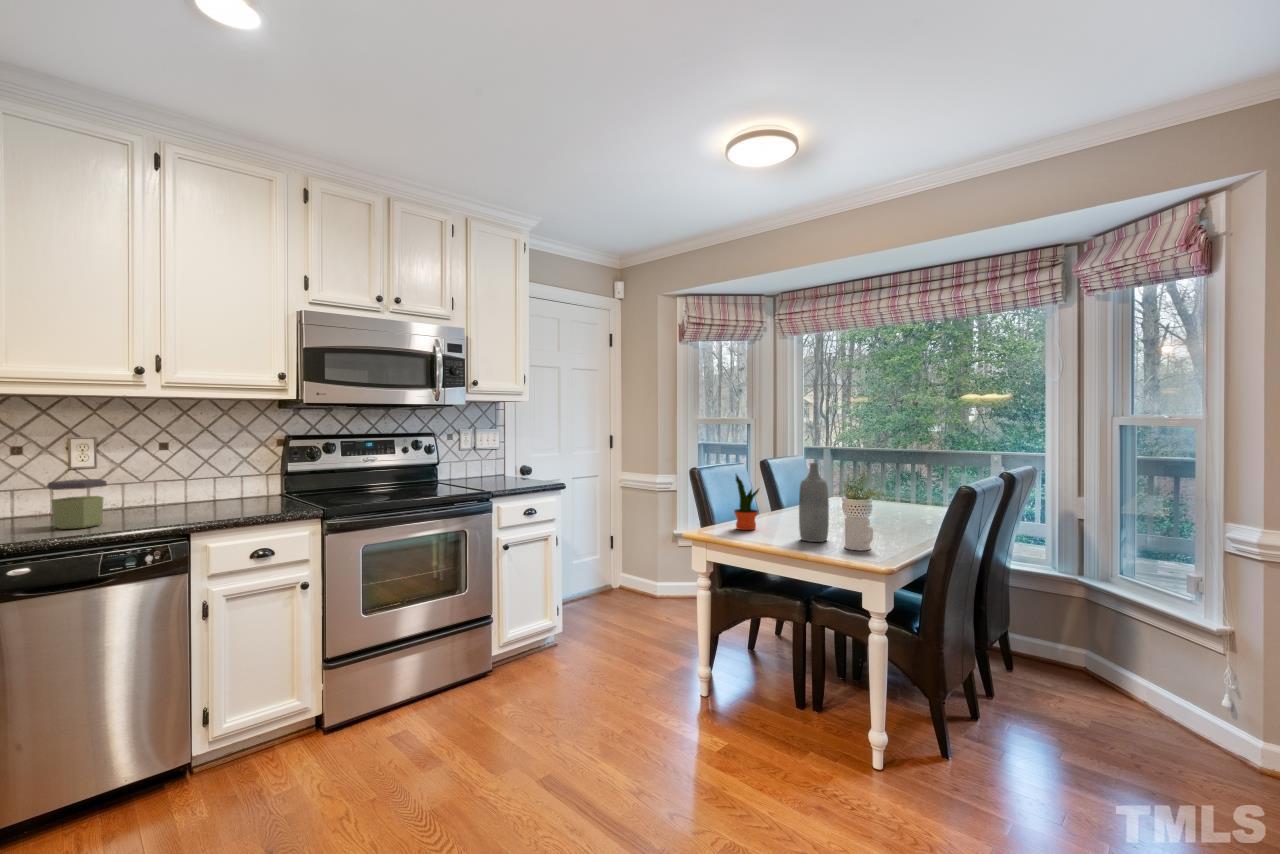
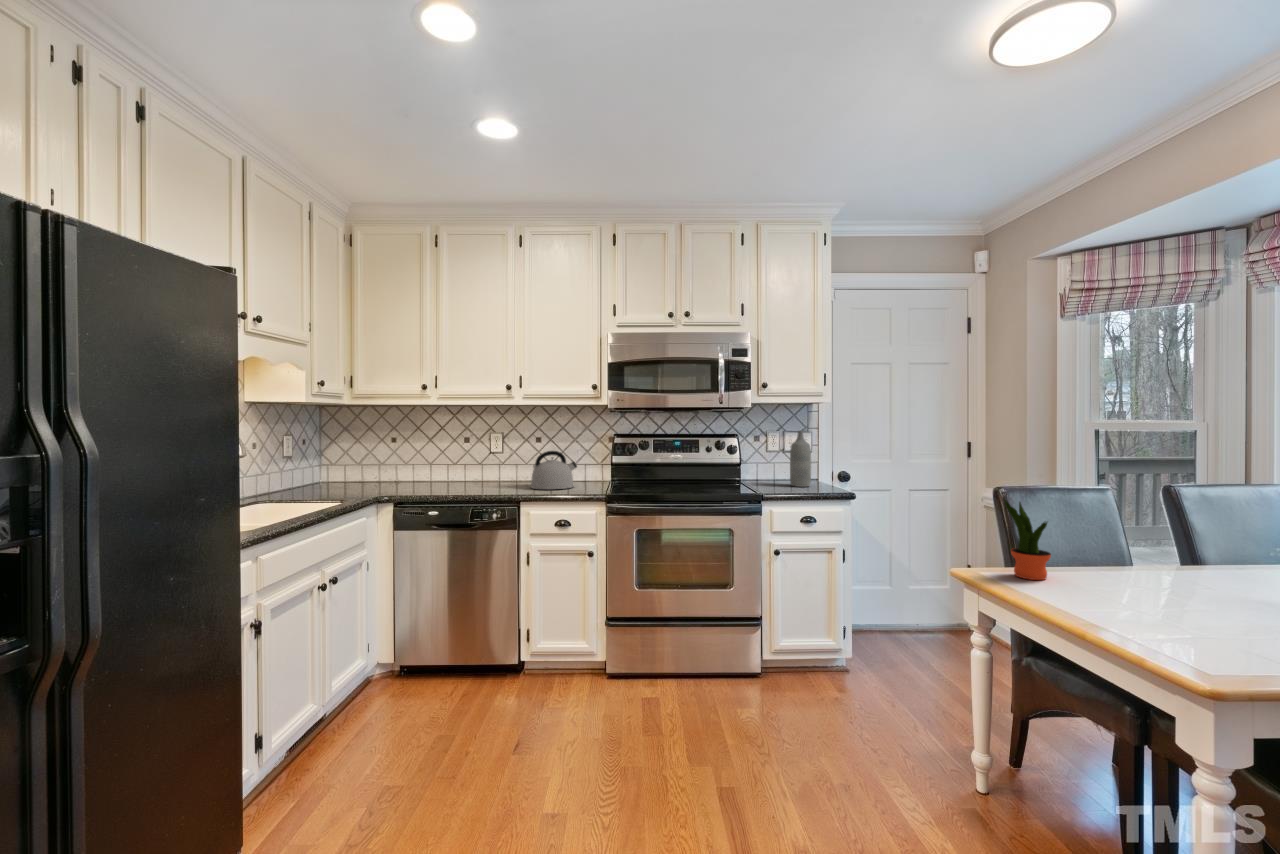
kettle: none [174,459,247,514] -> present [531,451,577,489]
bottle: present [799,463,829,542] -> present [790,431,811,487]
jar: present [48,479,107,529] -> none [460,460,488,491]
mug: present [844,517,873,550] -> none [1130,585,1185,647]

